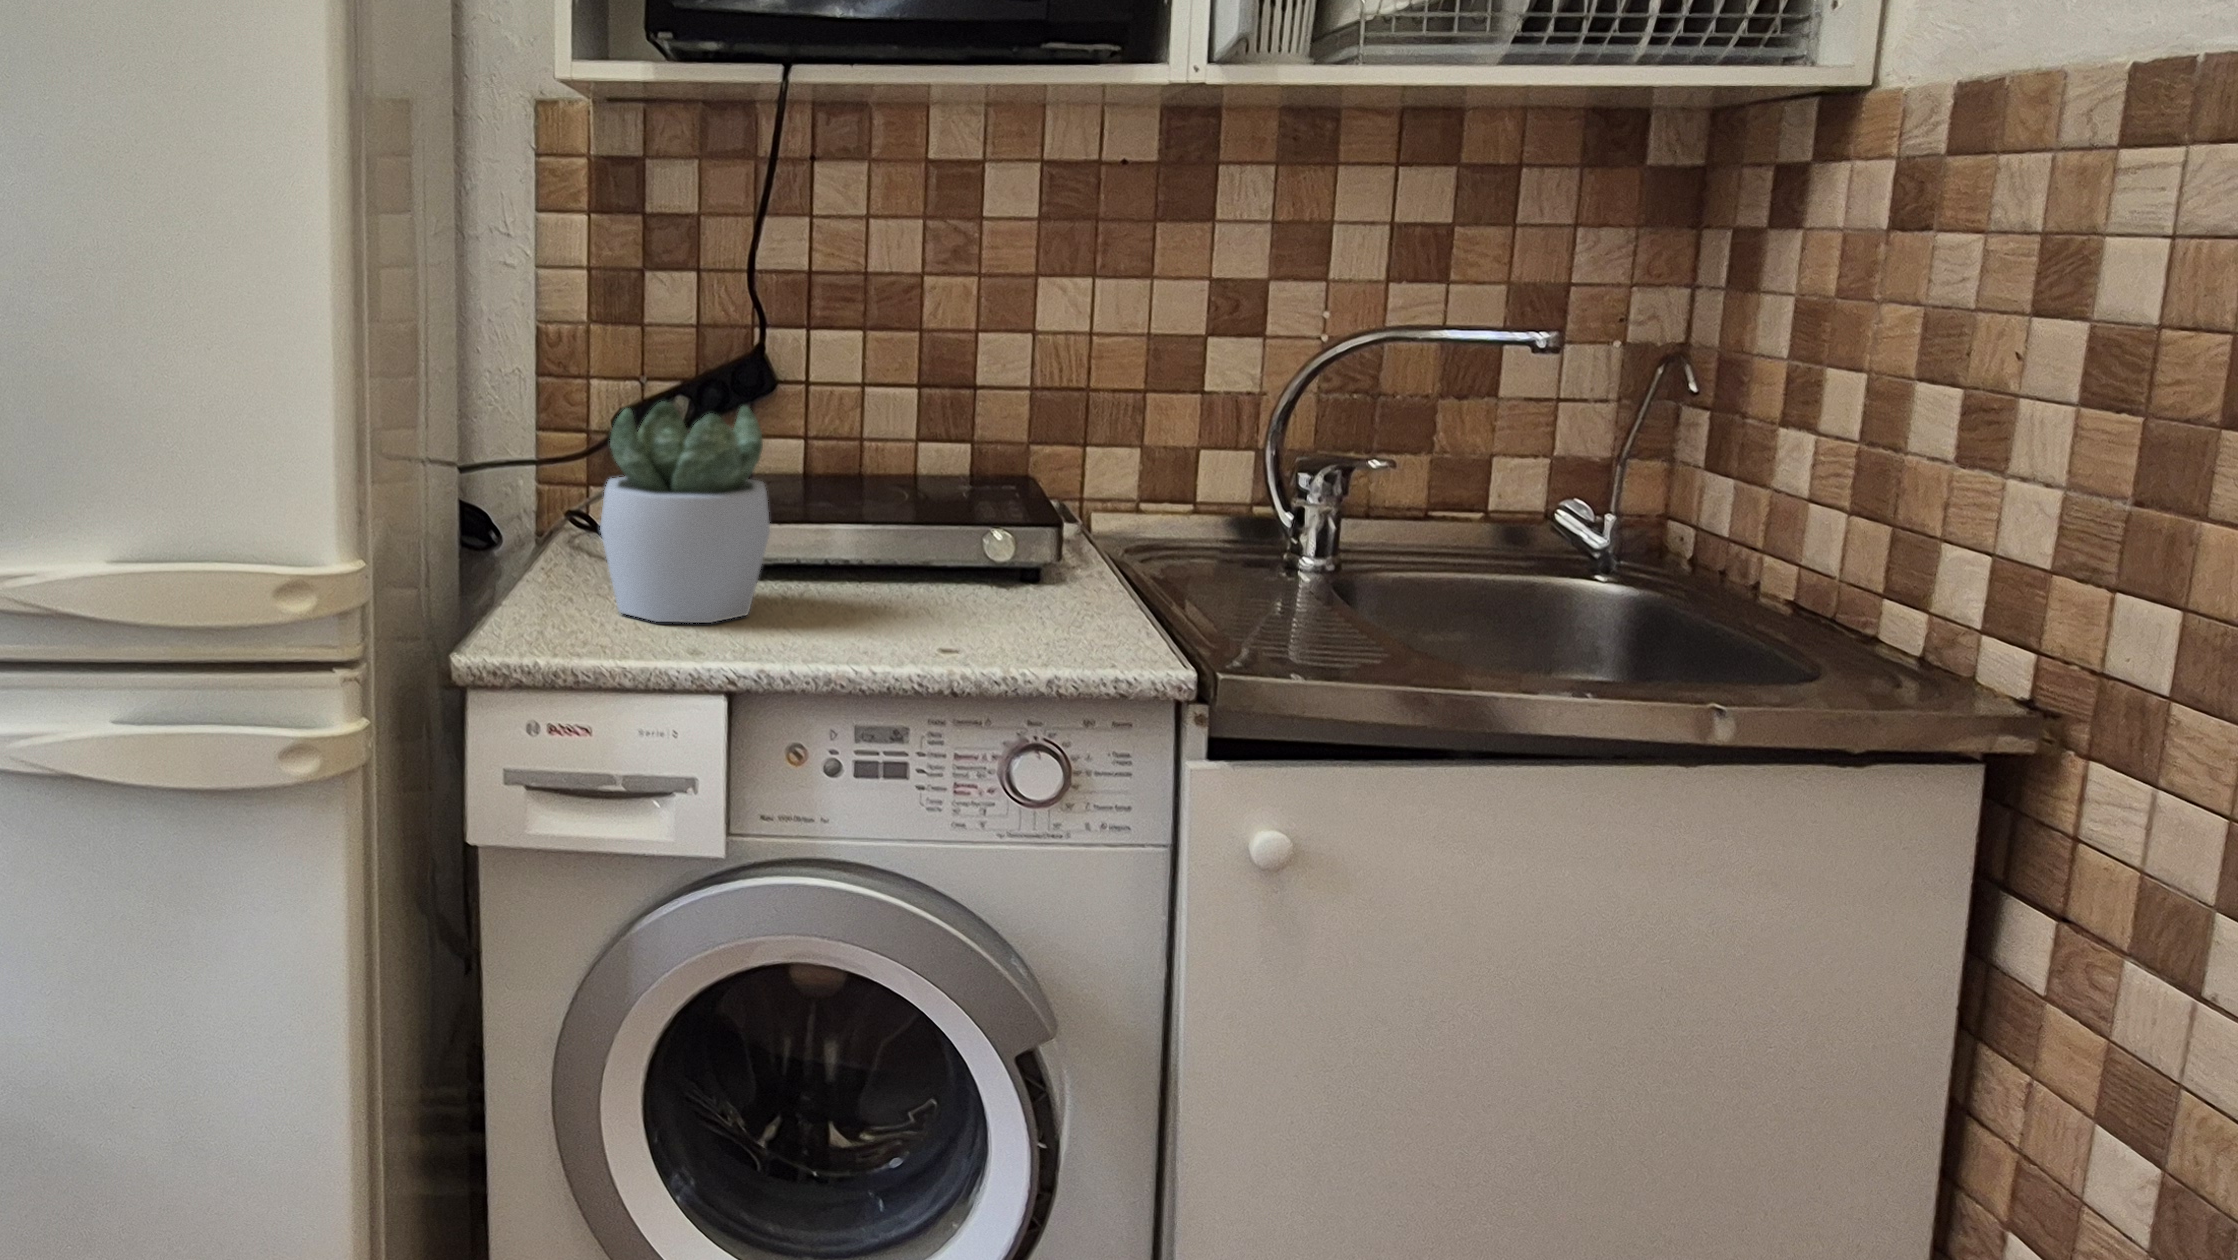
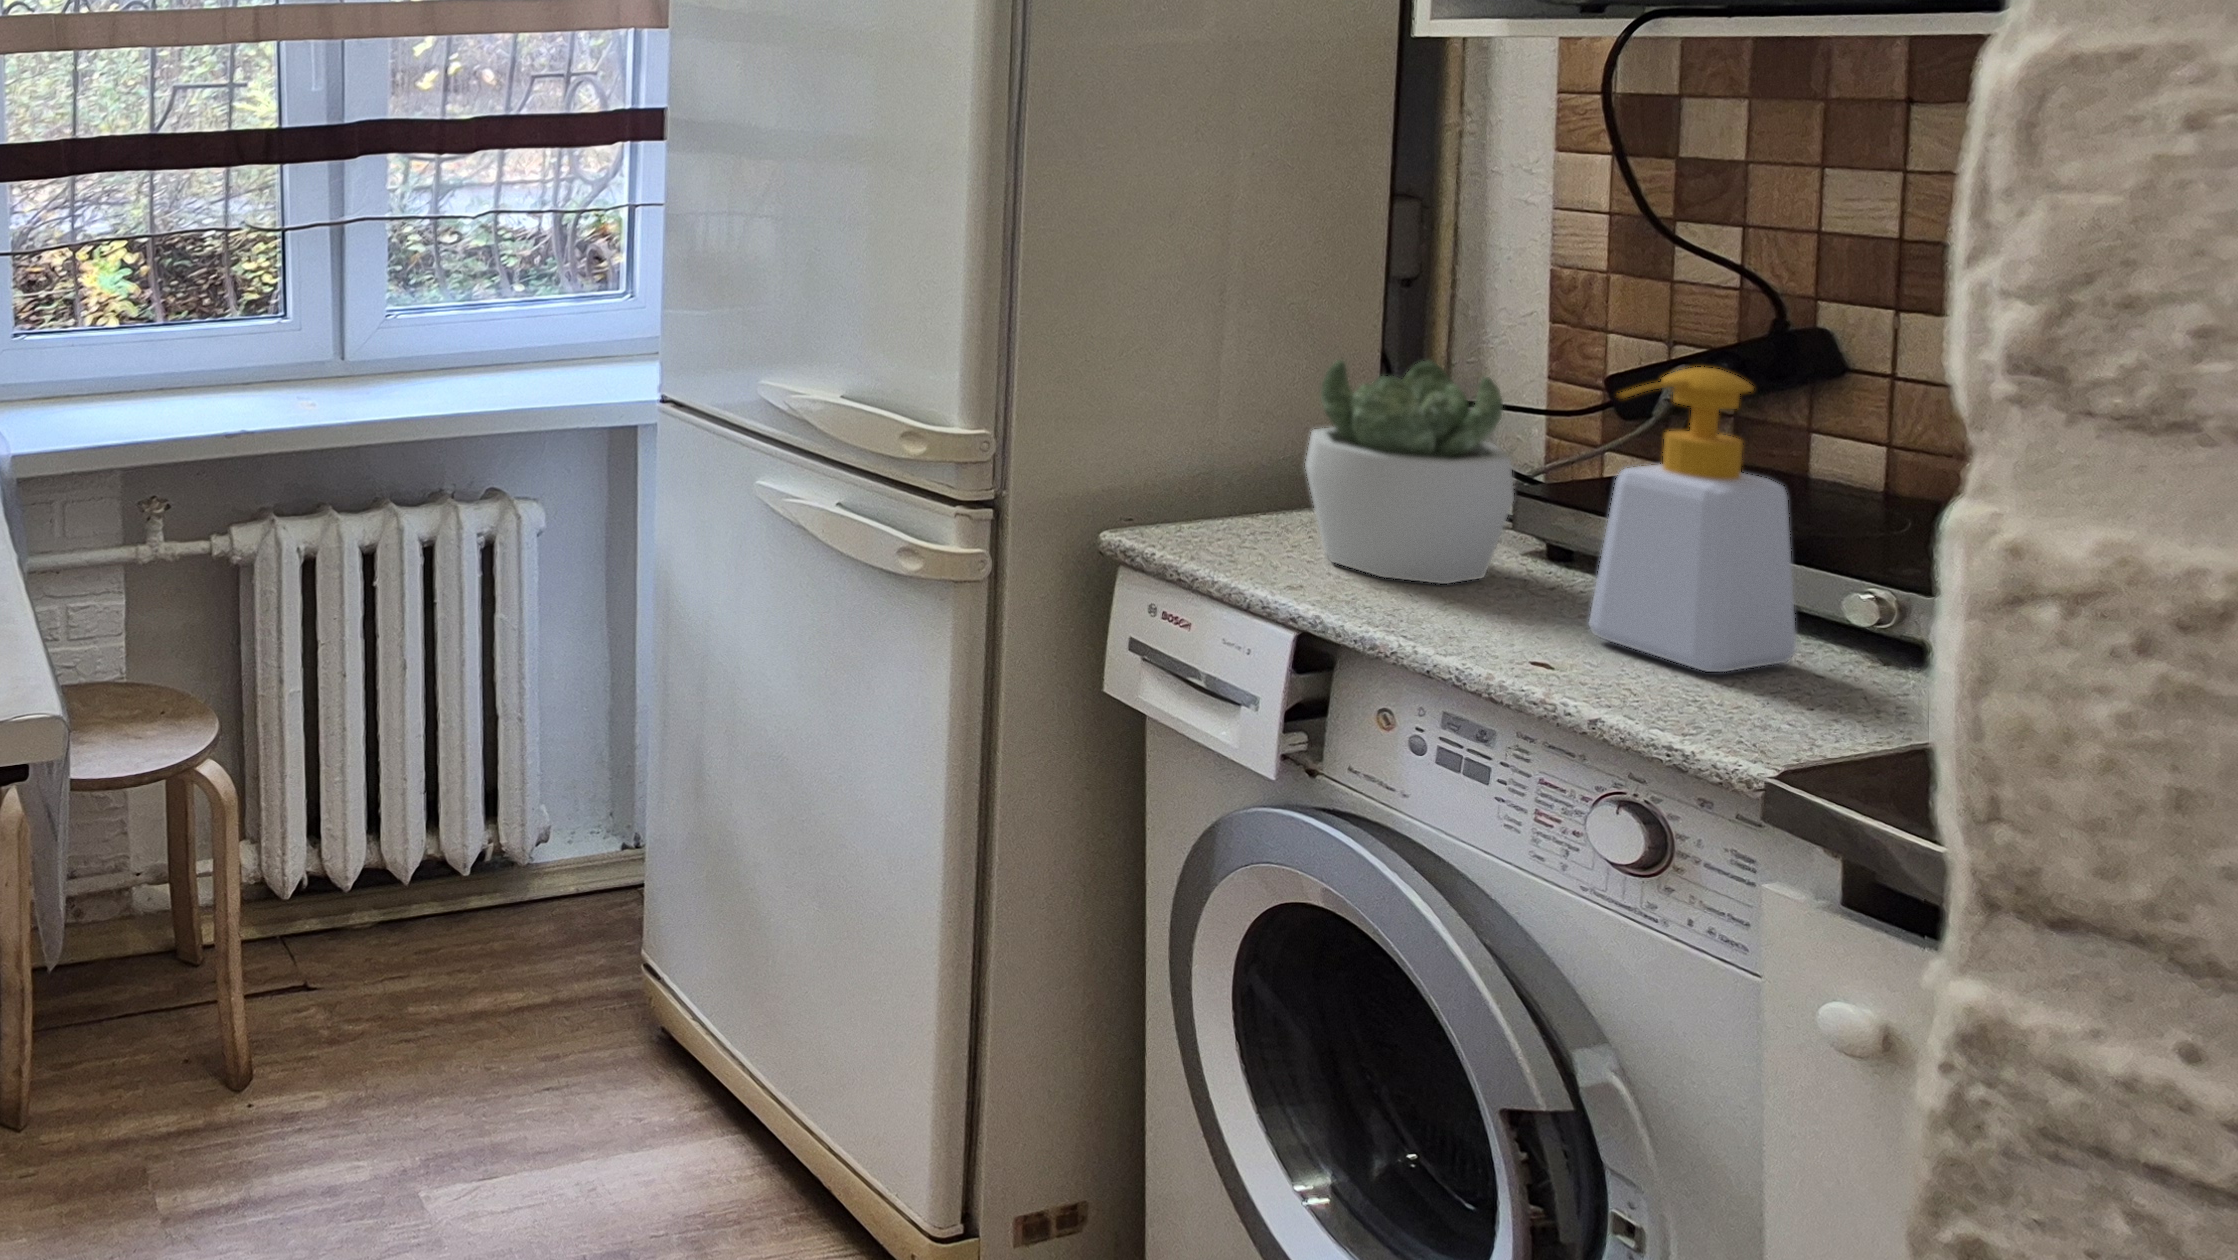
soap bottle: none [894,363,1011,626] -> present [1589,367,1797,672]

